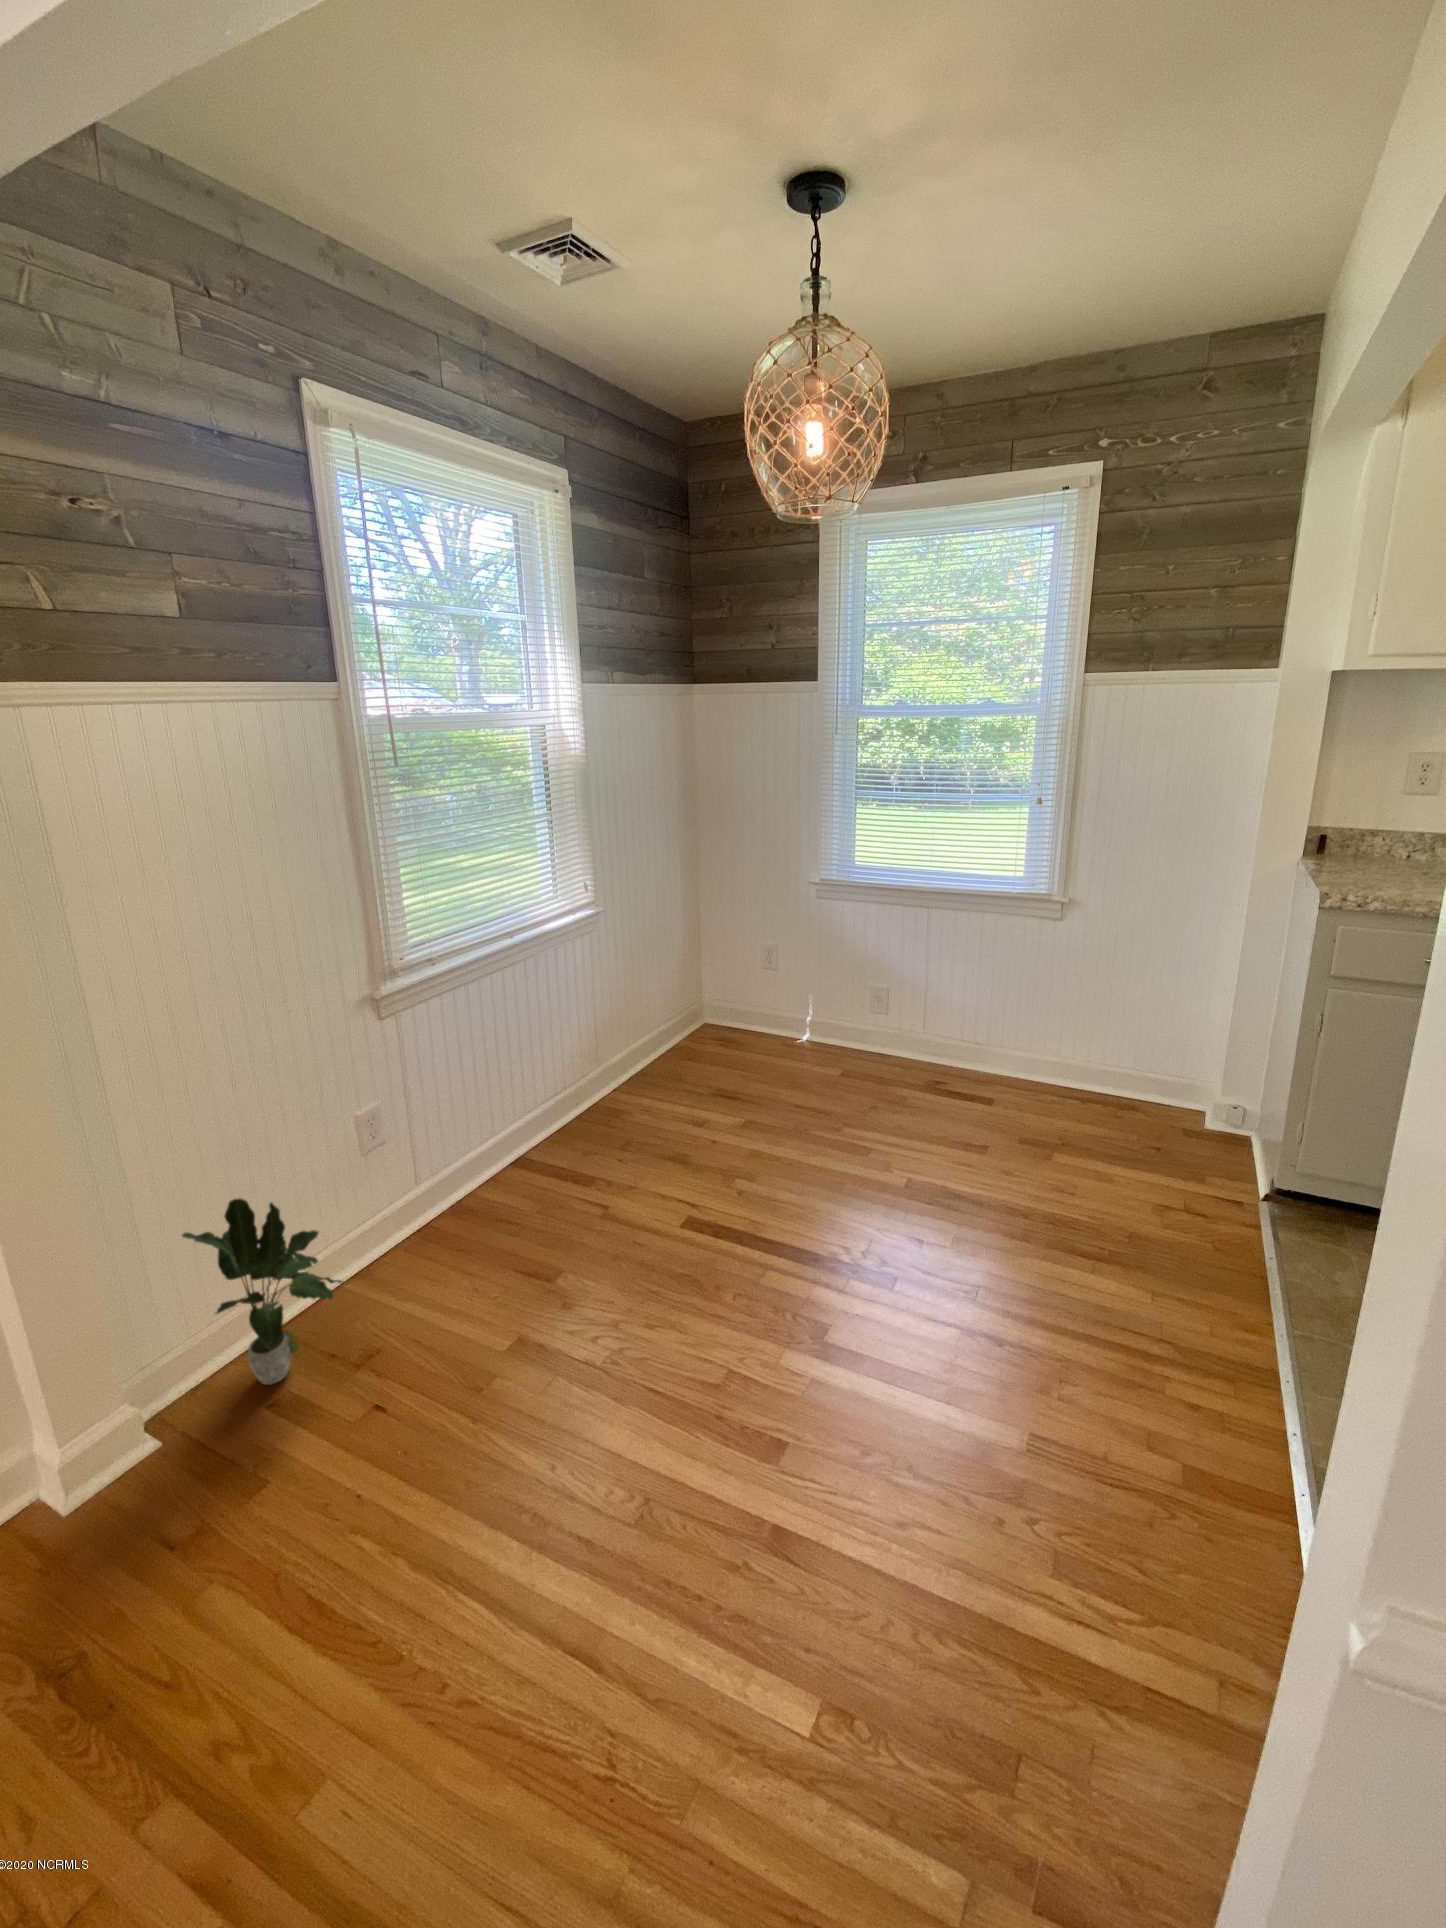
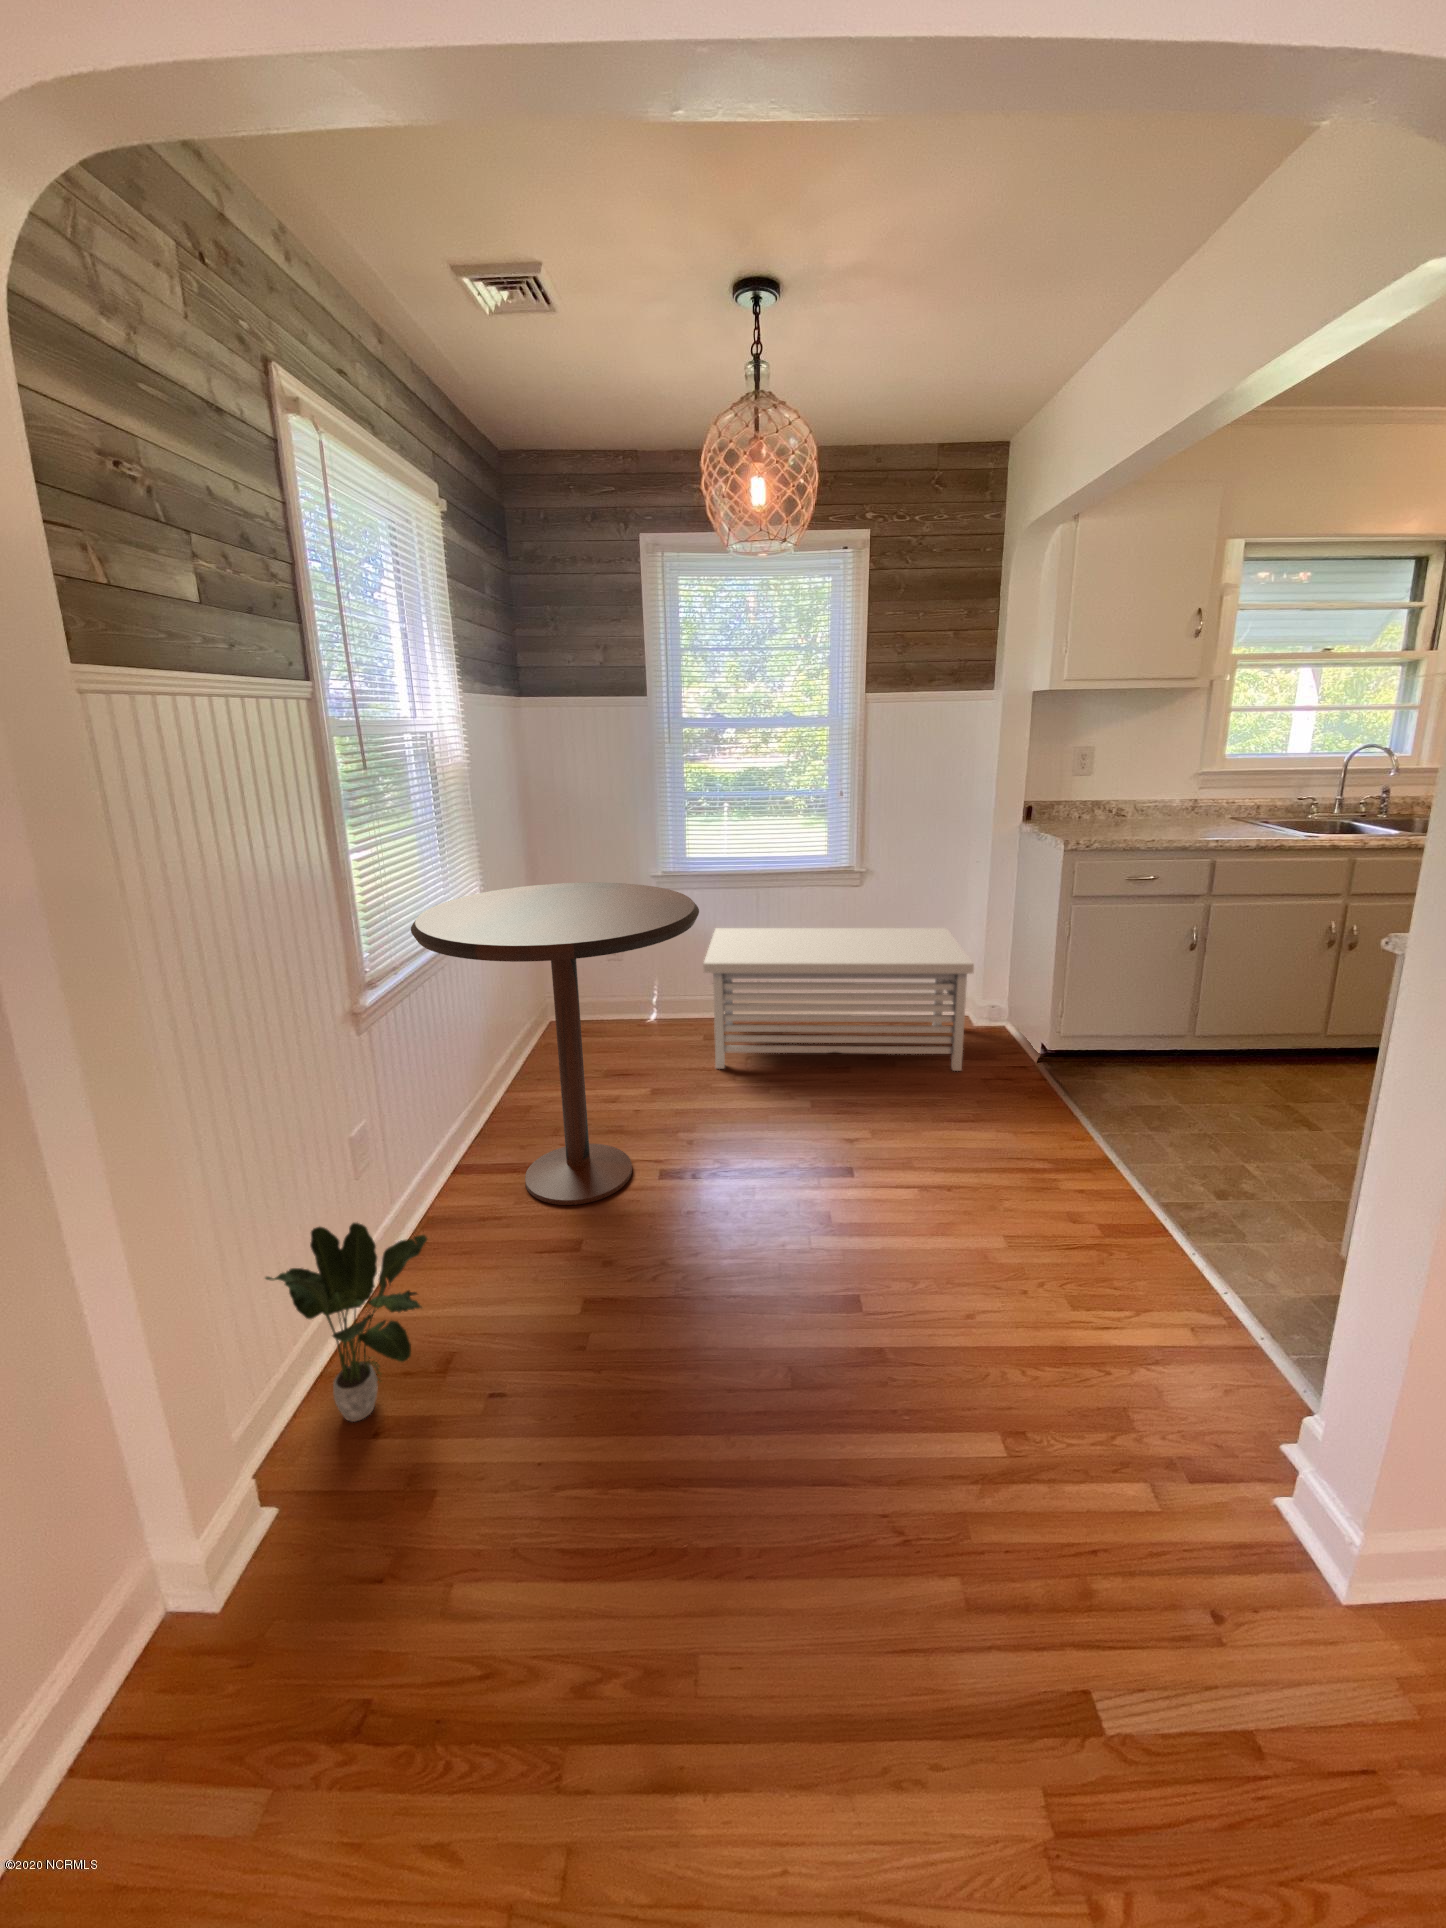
pedestal table: none [438,887,741,1230] -> present [411,882,699,1205]
storage bench: none [821,948,1172,1183] -> present [703,928,974,1071]

